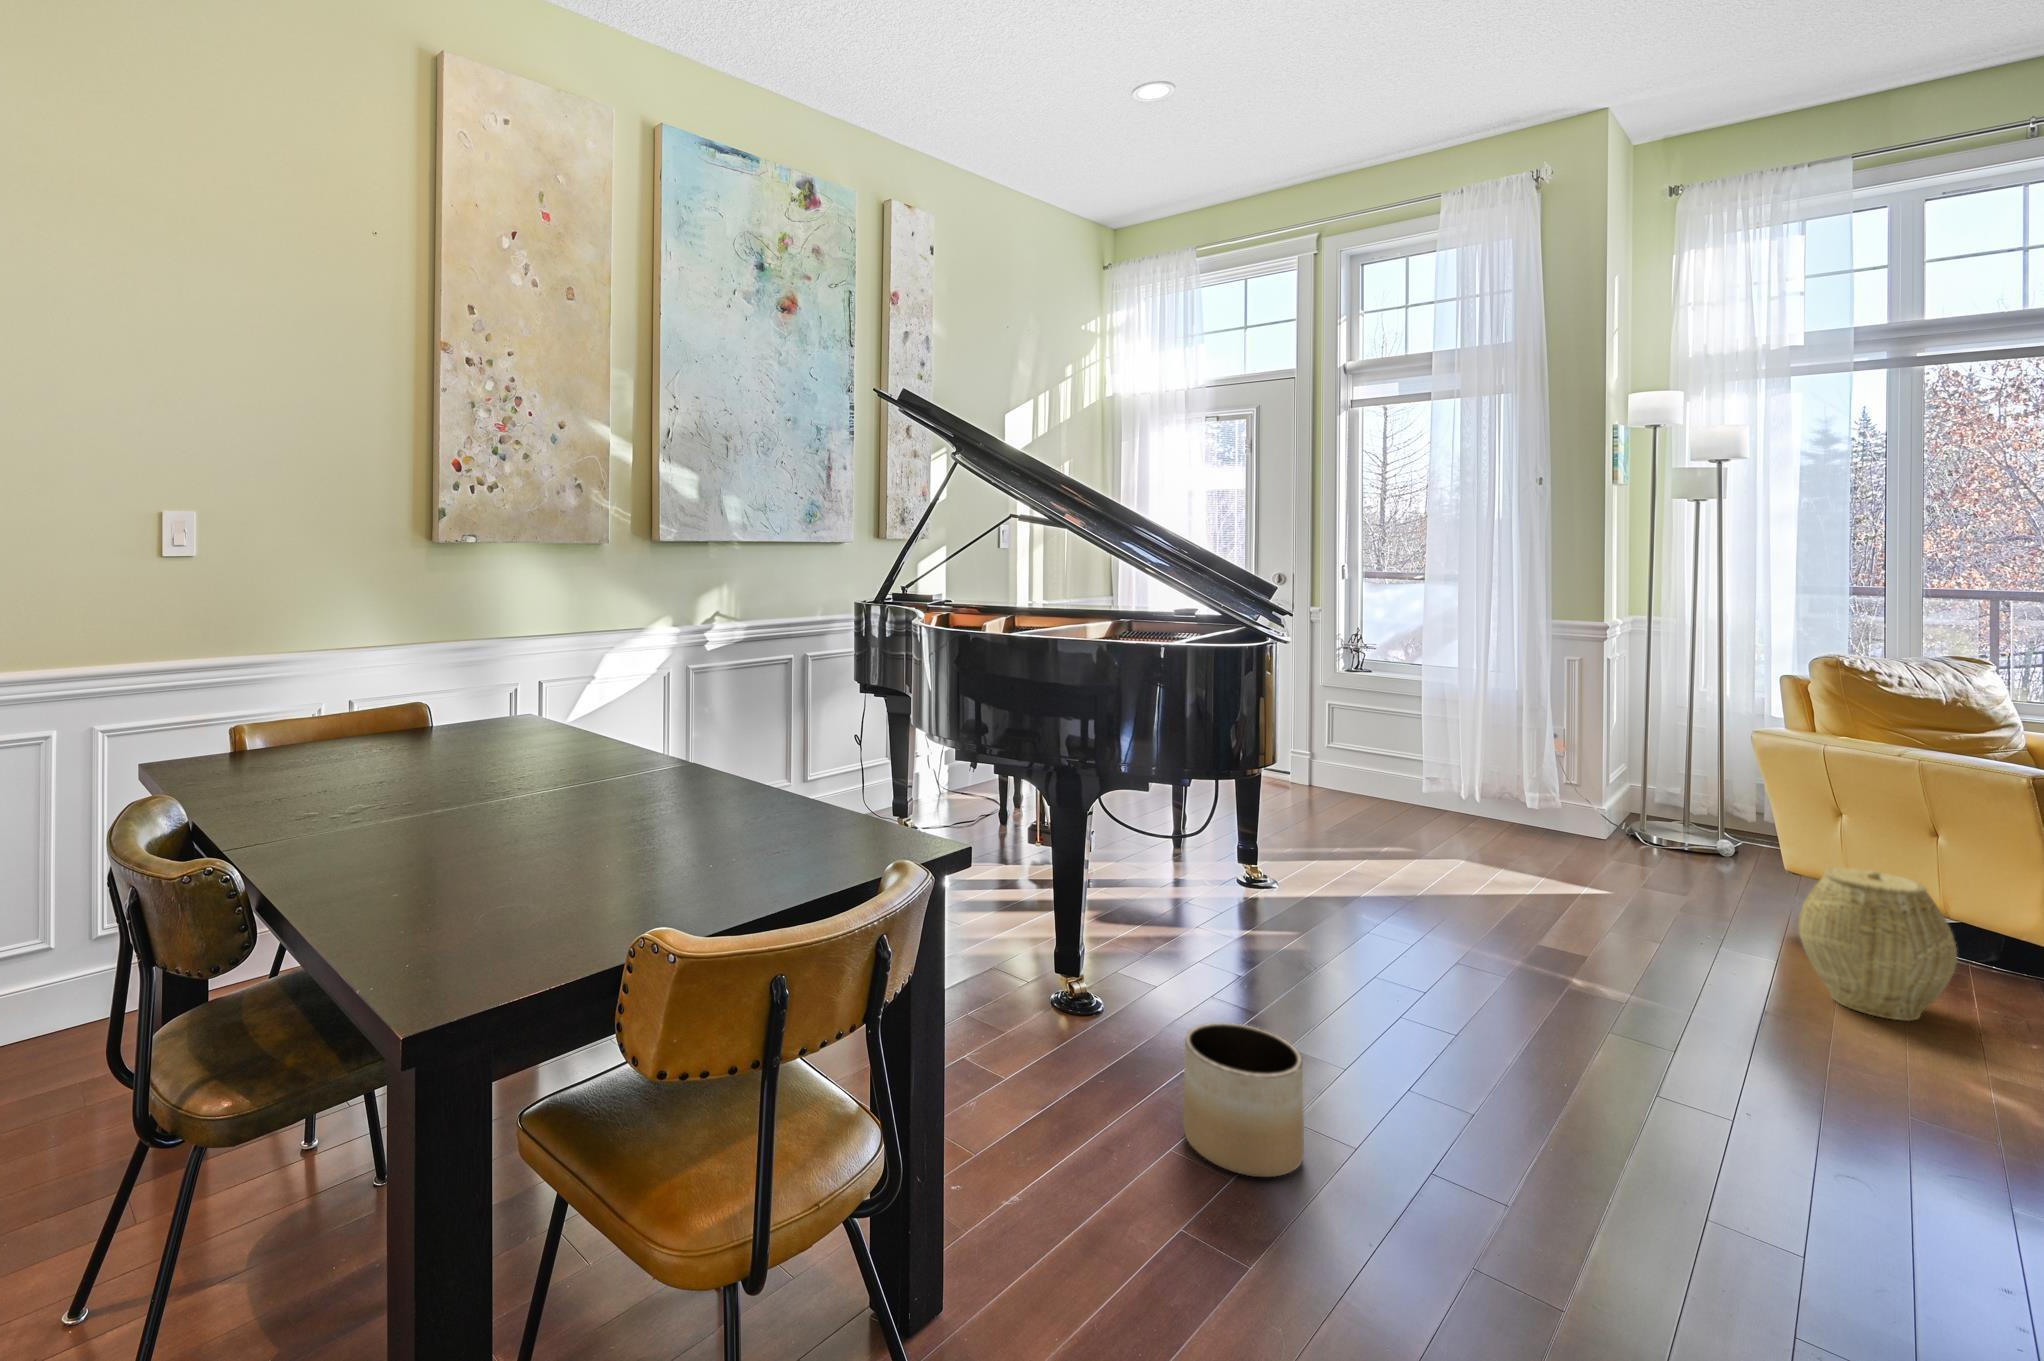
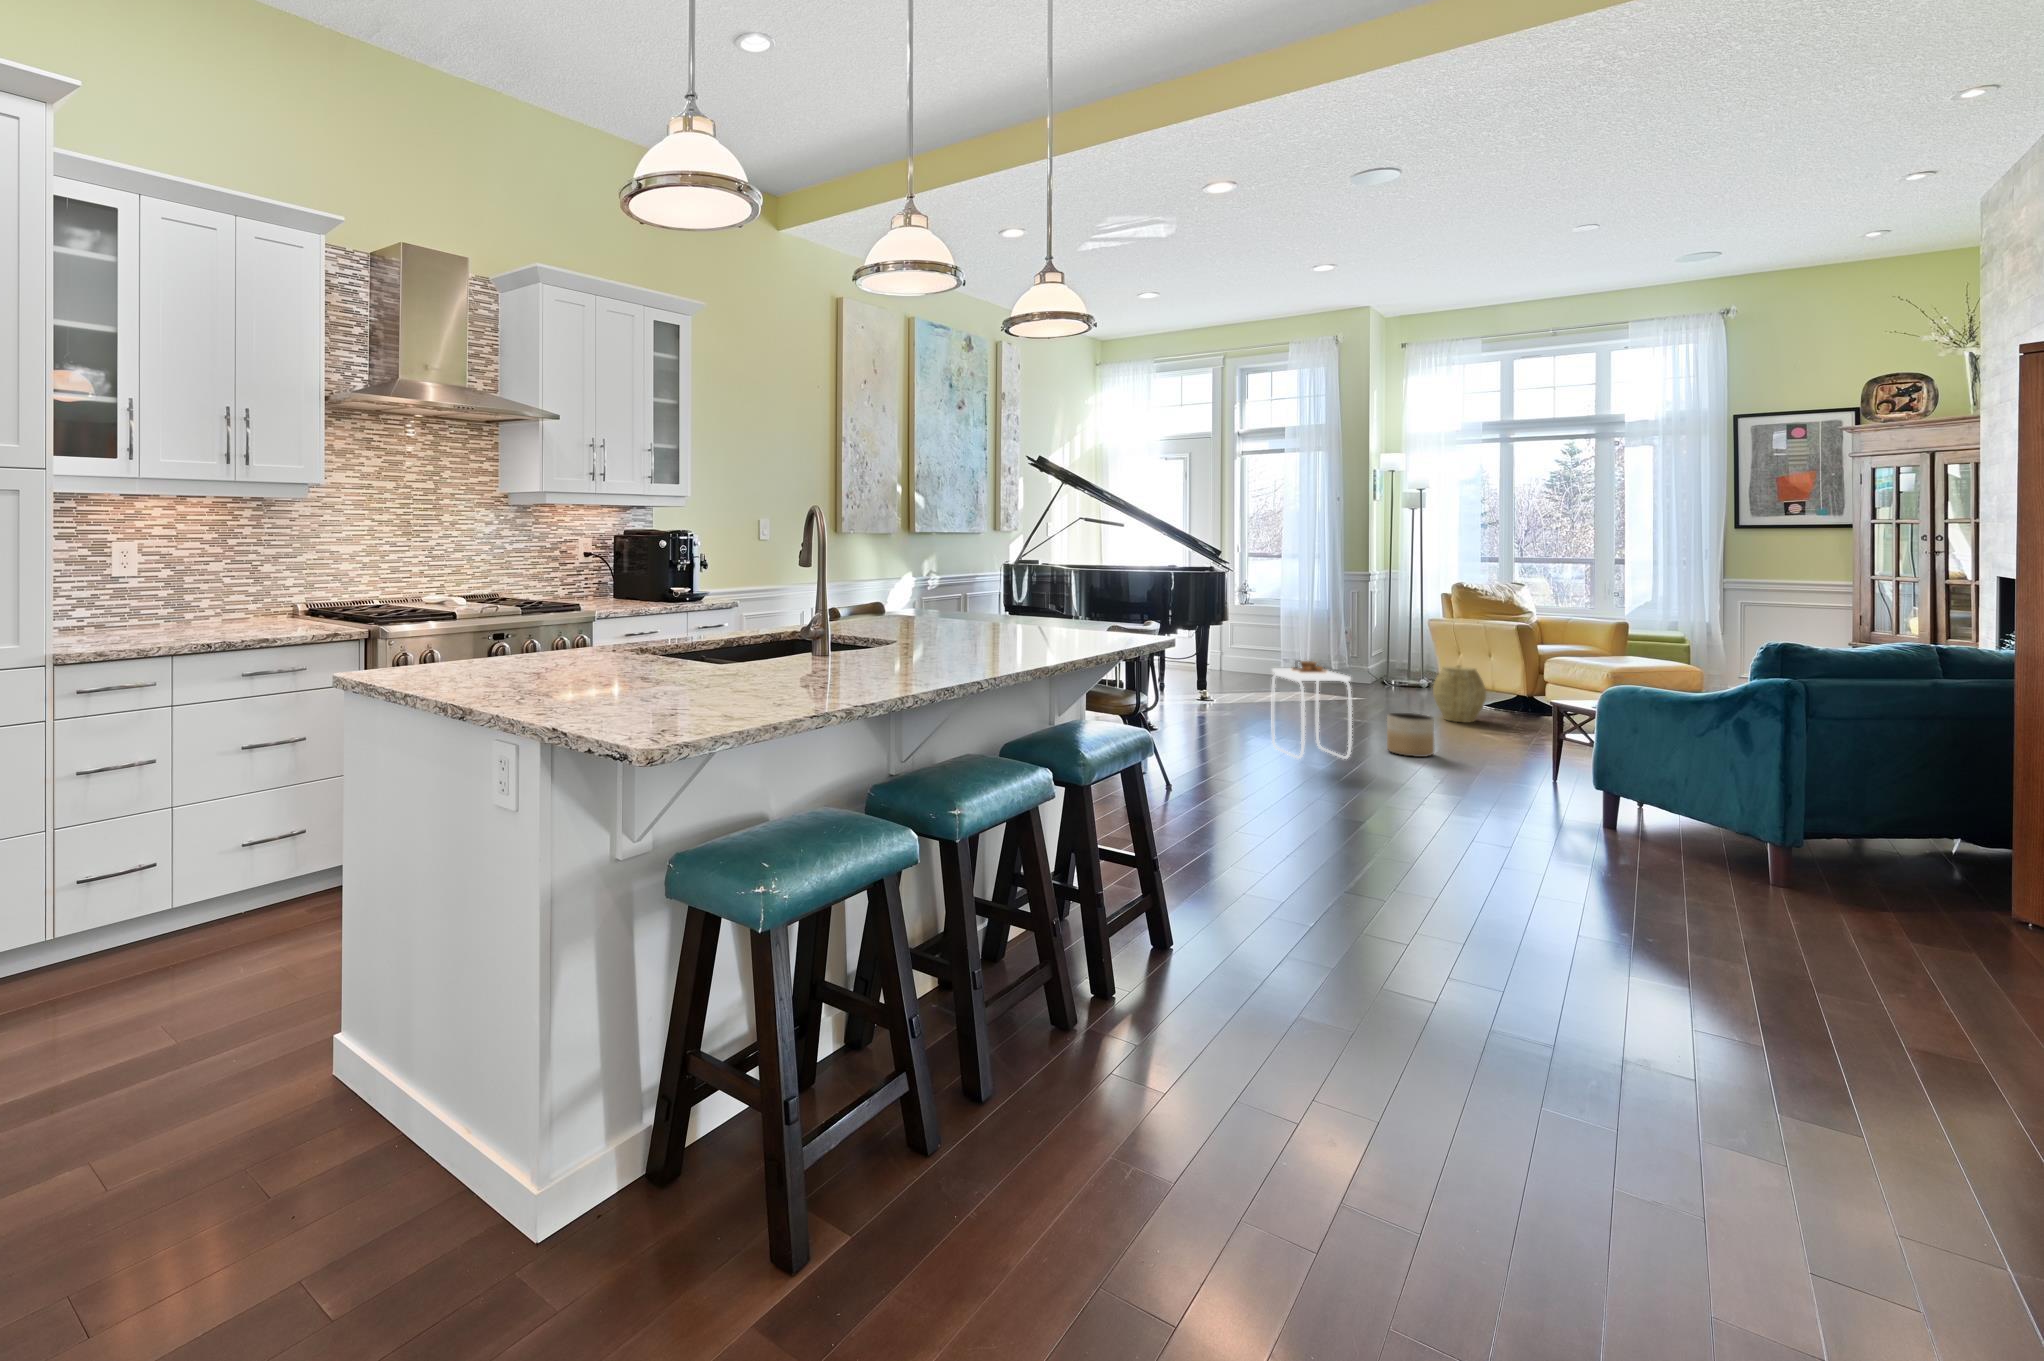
side table: none [1379,925,1640,1267] -> present [1271,661,1352,759]
planter: present [1183,1023,1304,1177] -> present [1387,713,1435,757]

